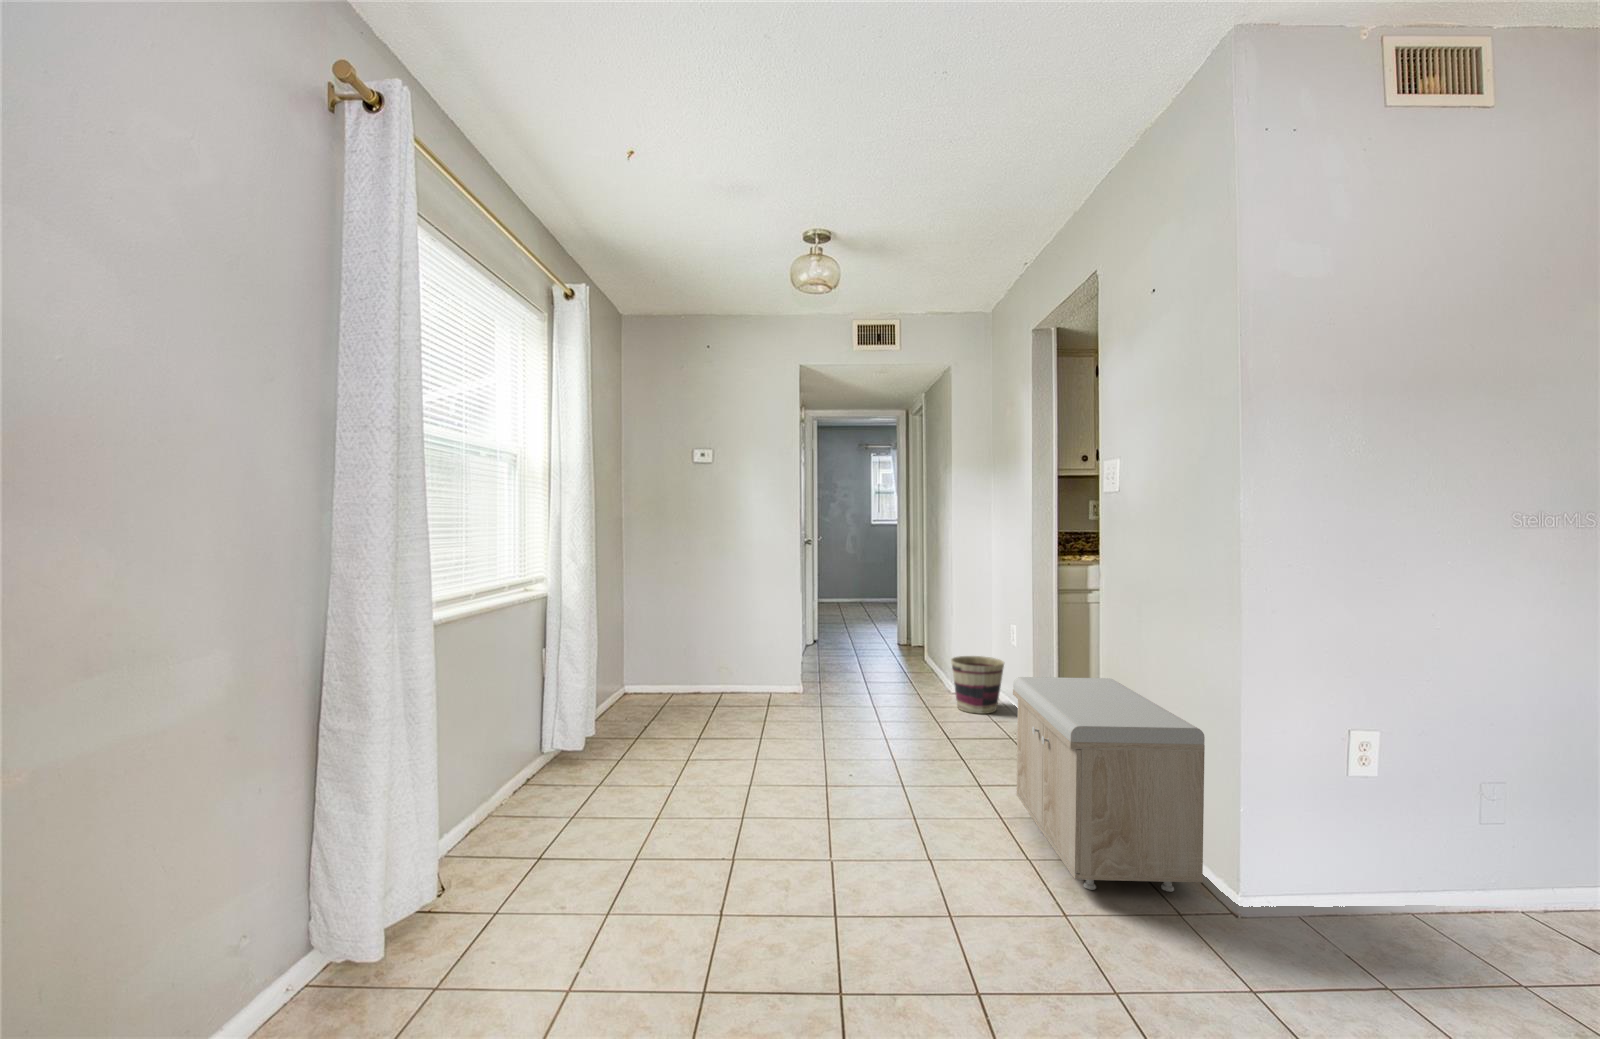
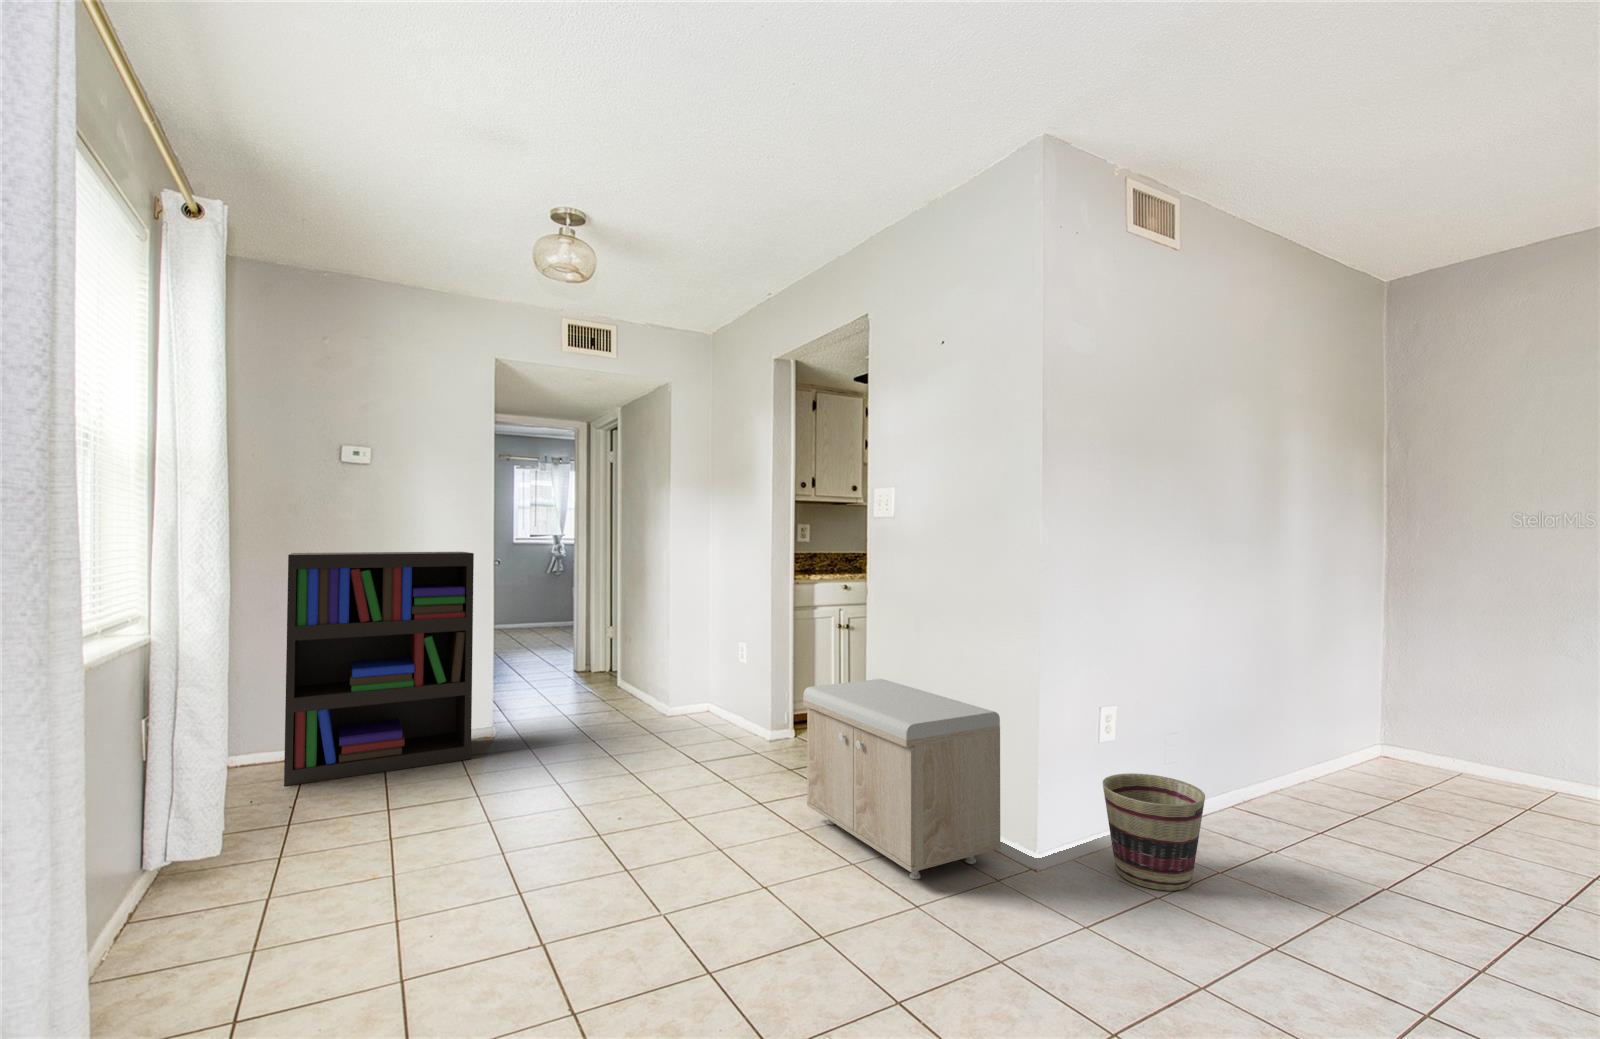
bookshelf: none [640,531,771,705] -> present [284,552,474,786]
basket: present [951,656,1004,714] -> present [1103,773,1205,891]

